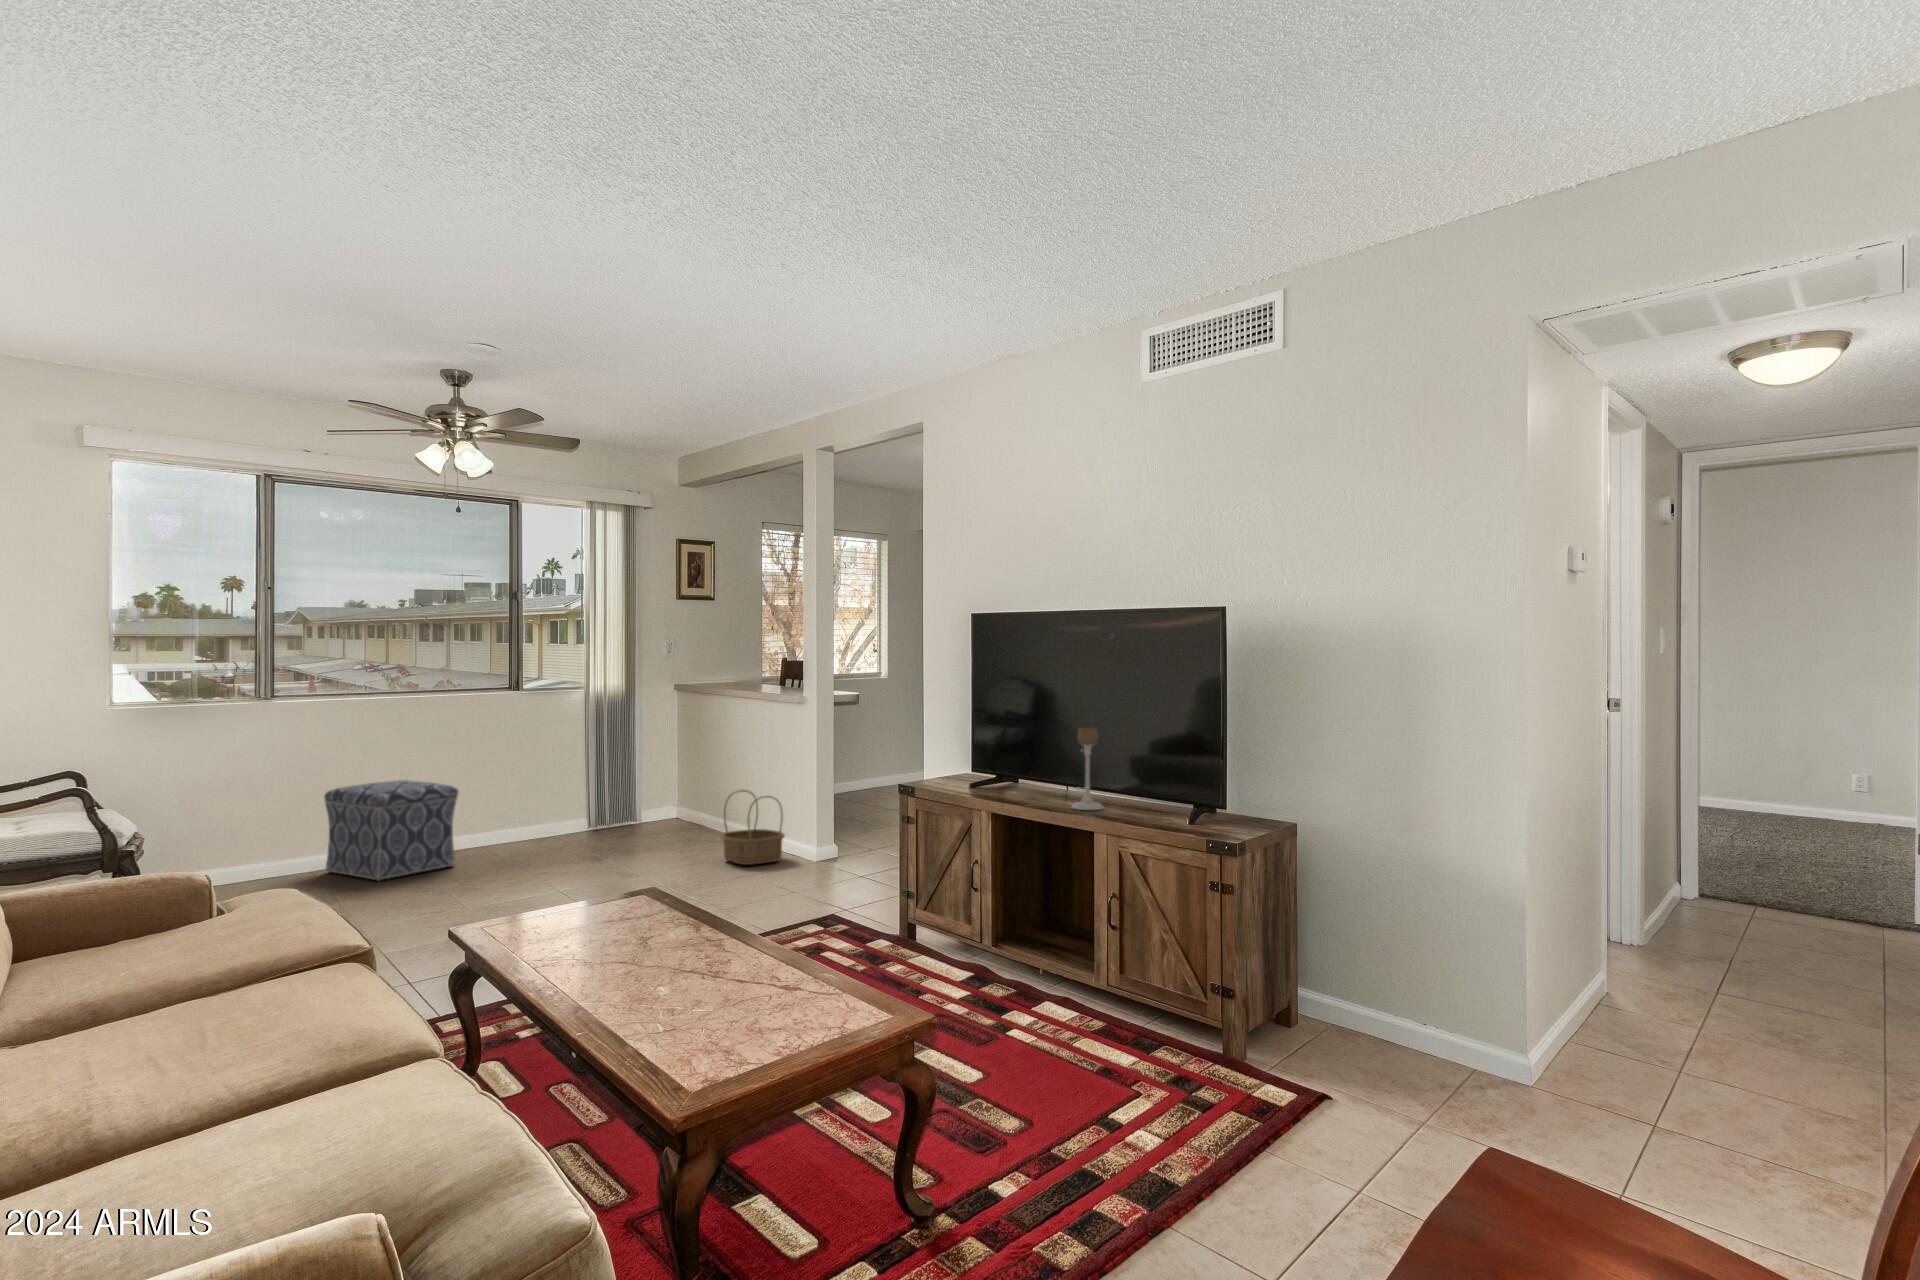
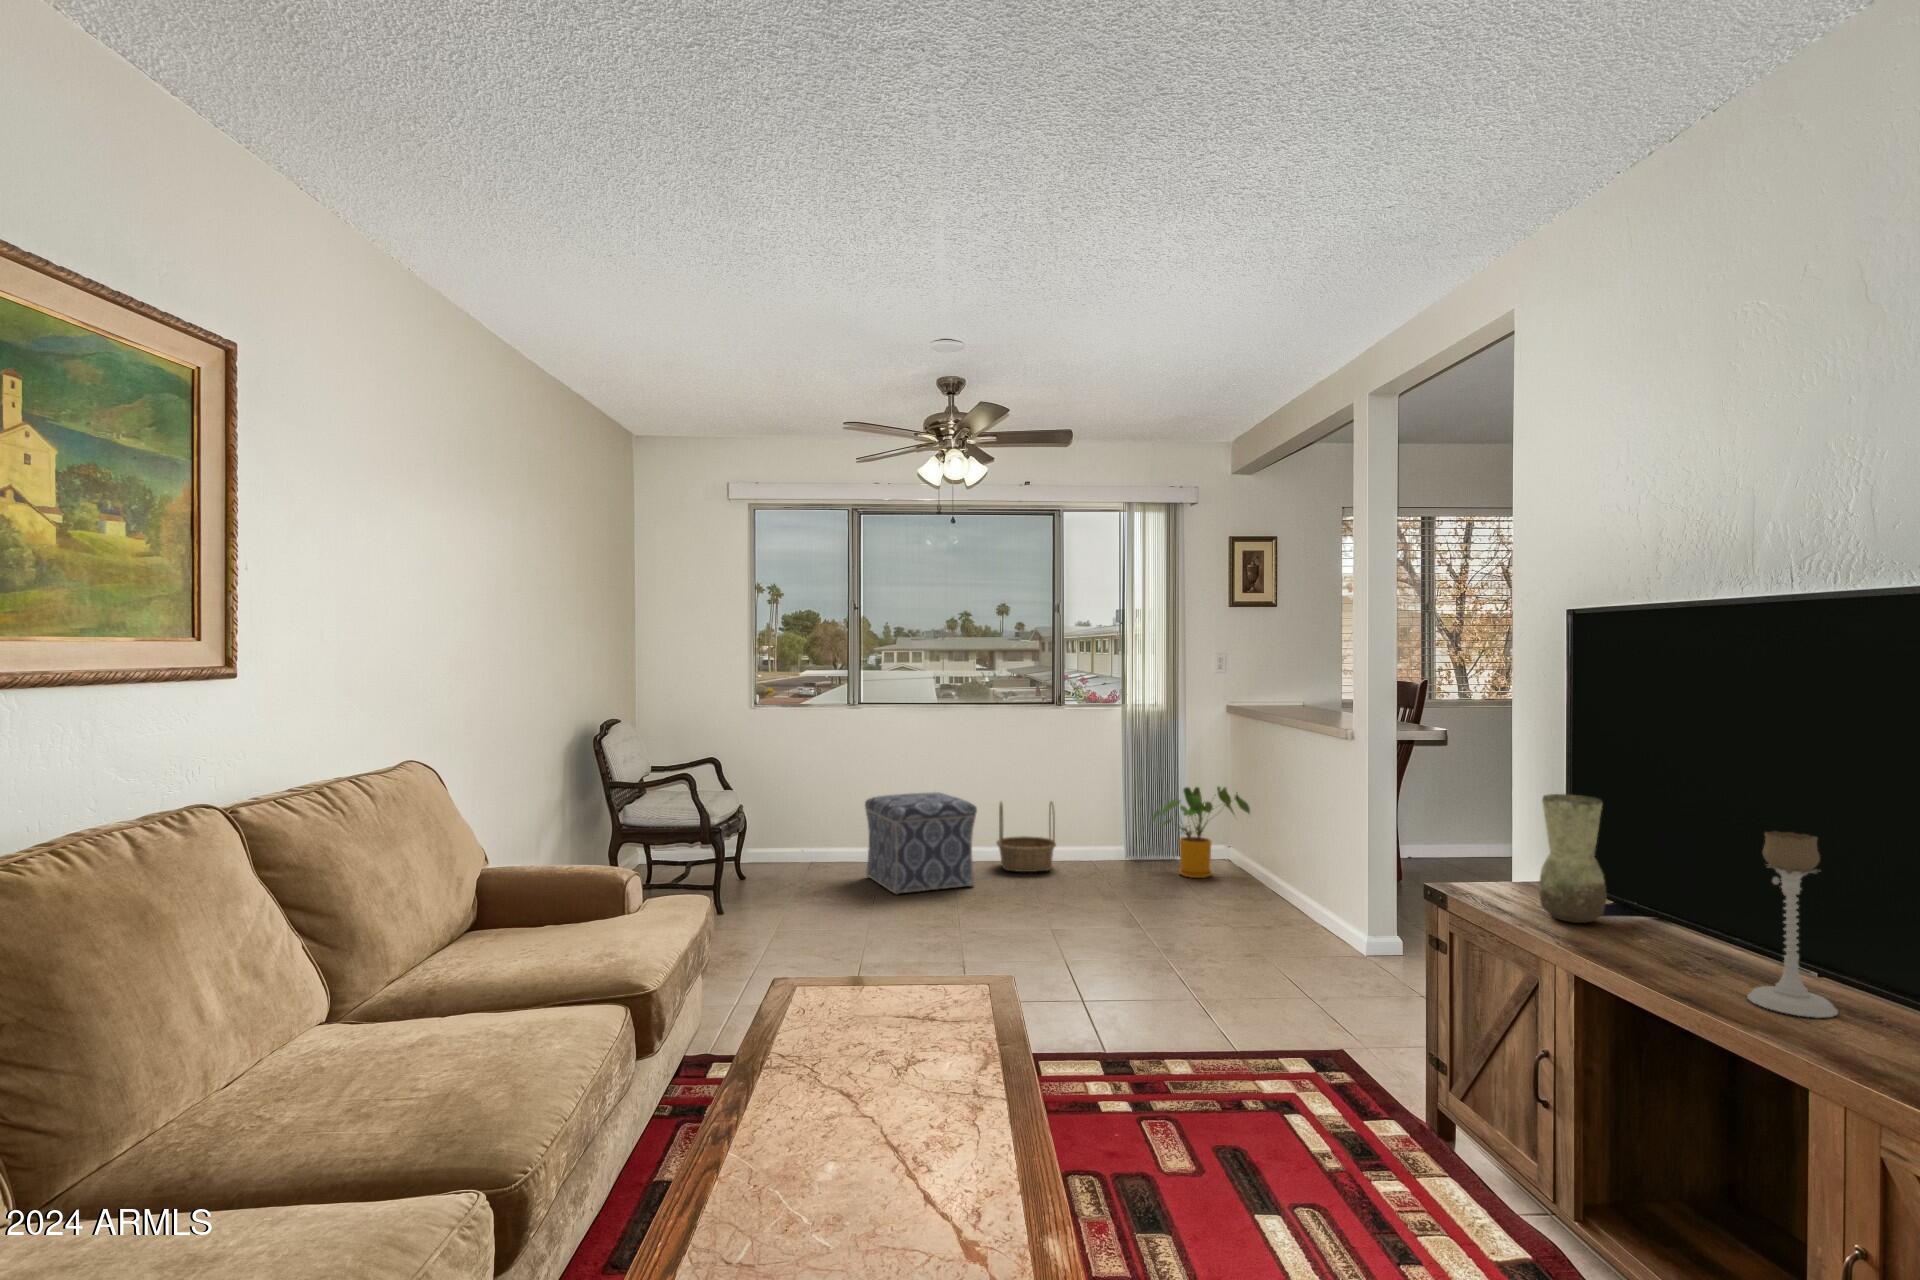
vase: none [971,722,1004,792] -> present [1538,794,1607,923]
house plant: none [617,757,703,839] -> present [1152,787,1250,878]
basket: present [721,790,785,865] -> present [997,801,1056,872]

